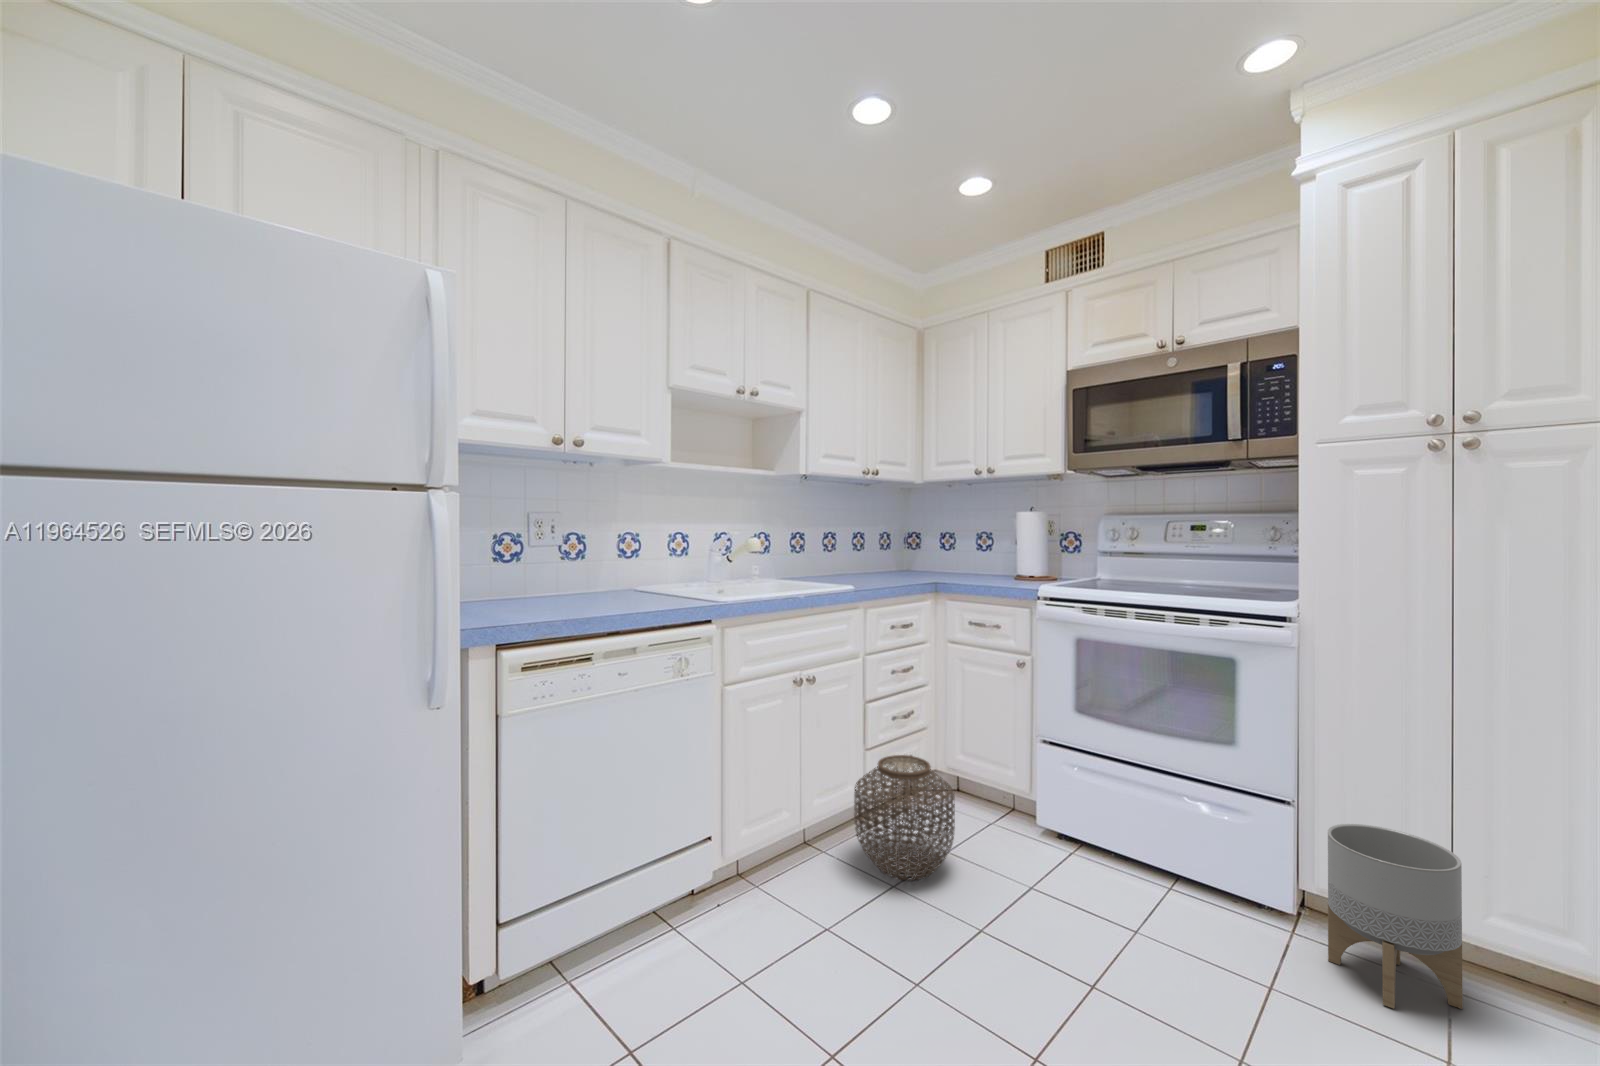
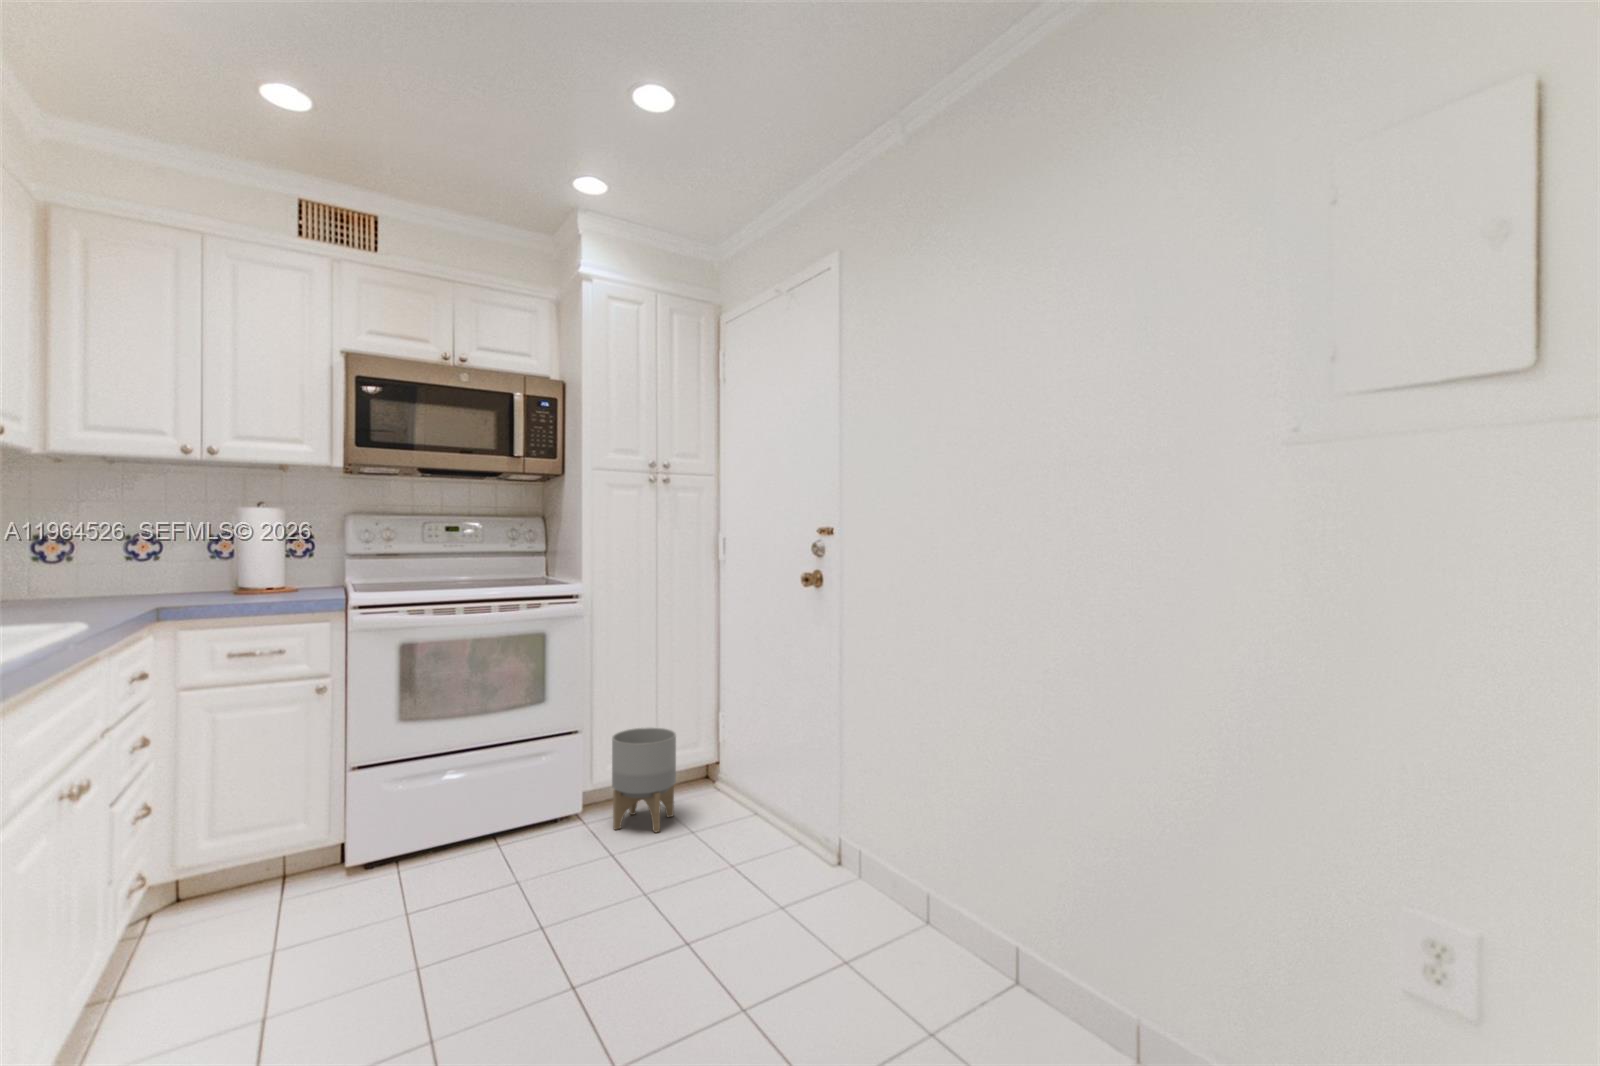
woven basket: present [854,755,955,880] -> none [188,827,349,996]

